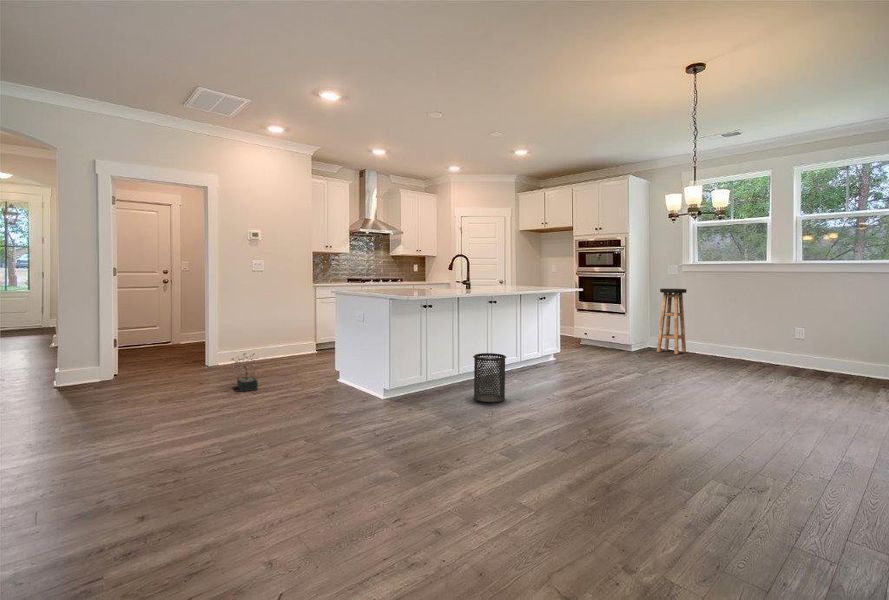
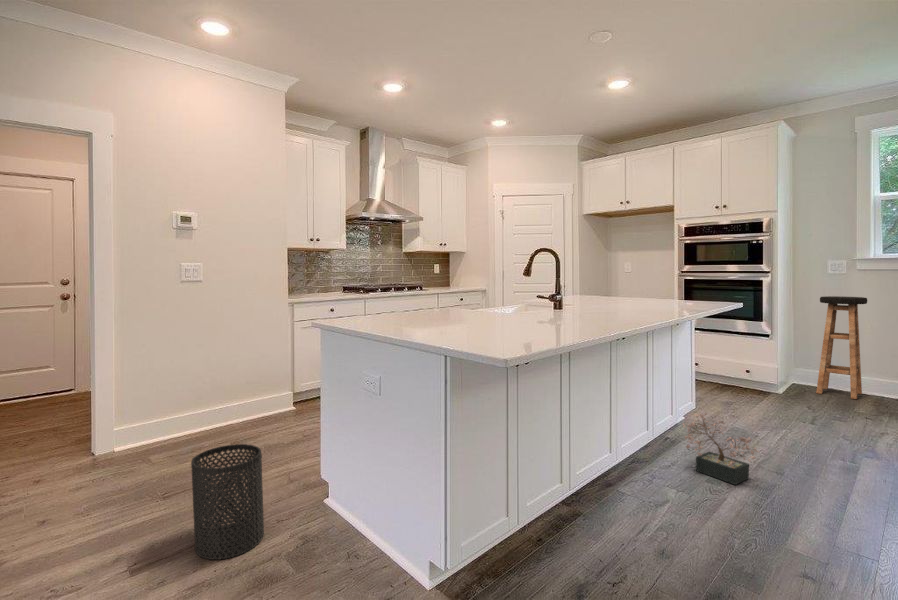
decorative plant: present [232,353,260,391] -> present [683,413,758,485]
trash can: present [473,353,506,402] -> present [191,444,264,559]

